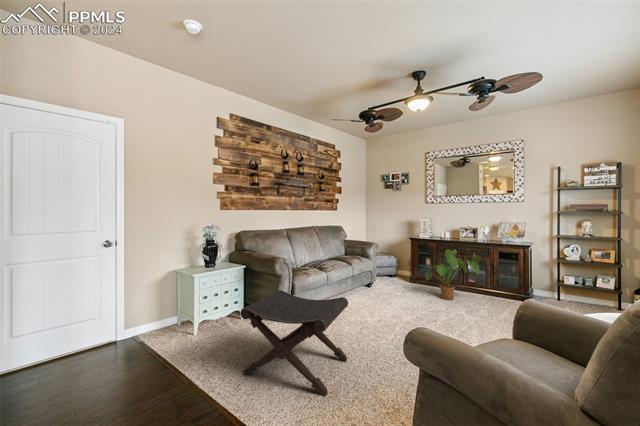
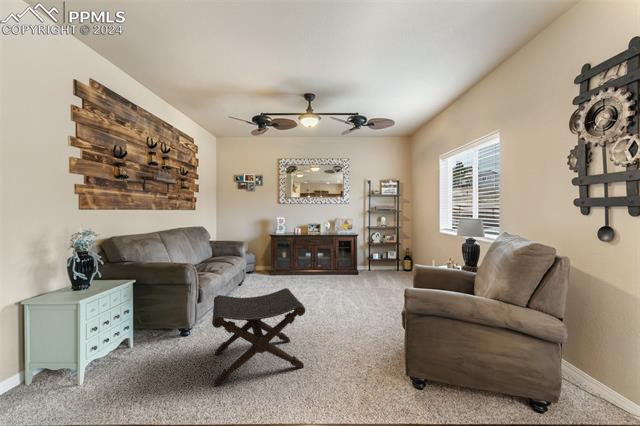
house plant: present [425,249,480,300] -> none [290,242,330,281]

